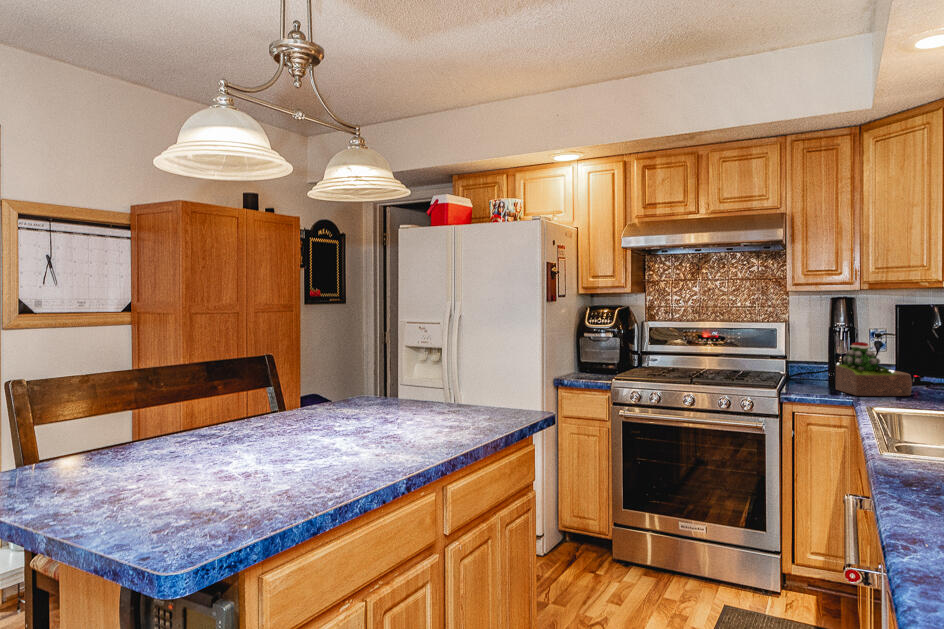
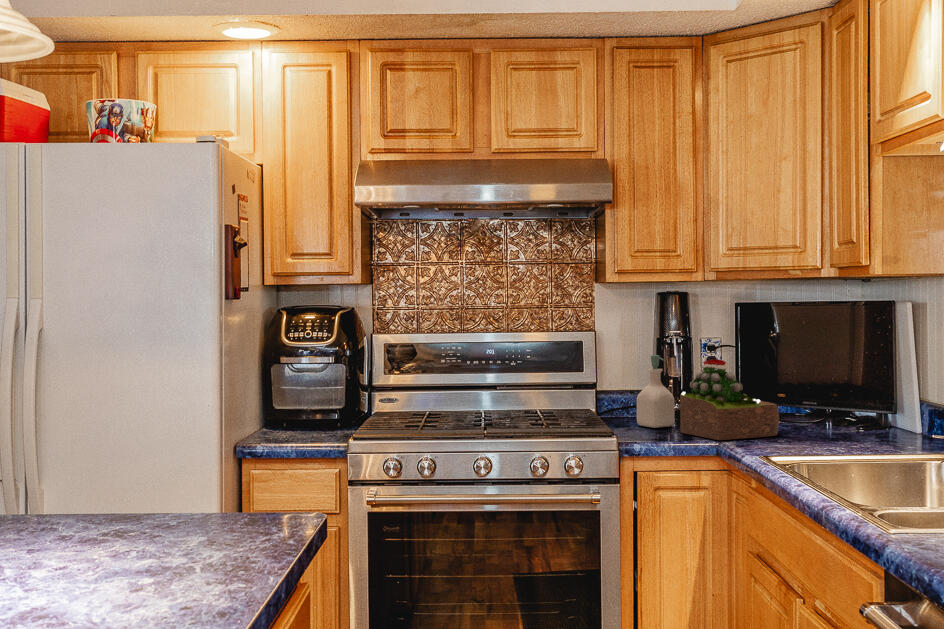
soap bottle: none [809,338,837,386] -> present [637,355,675,428]

